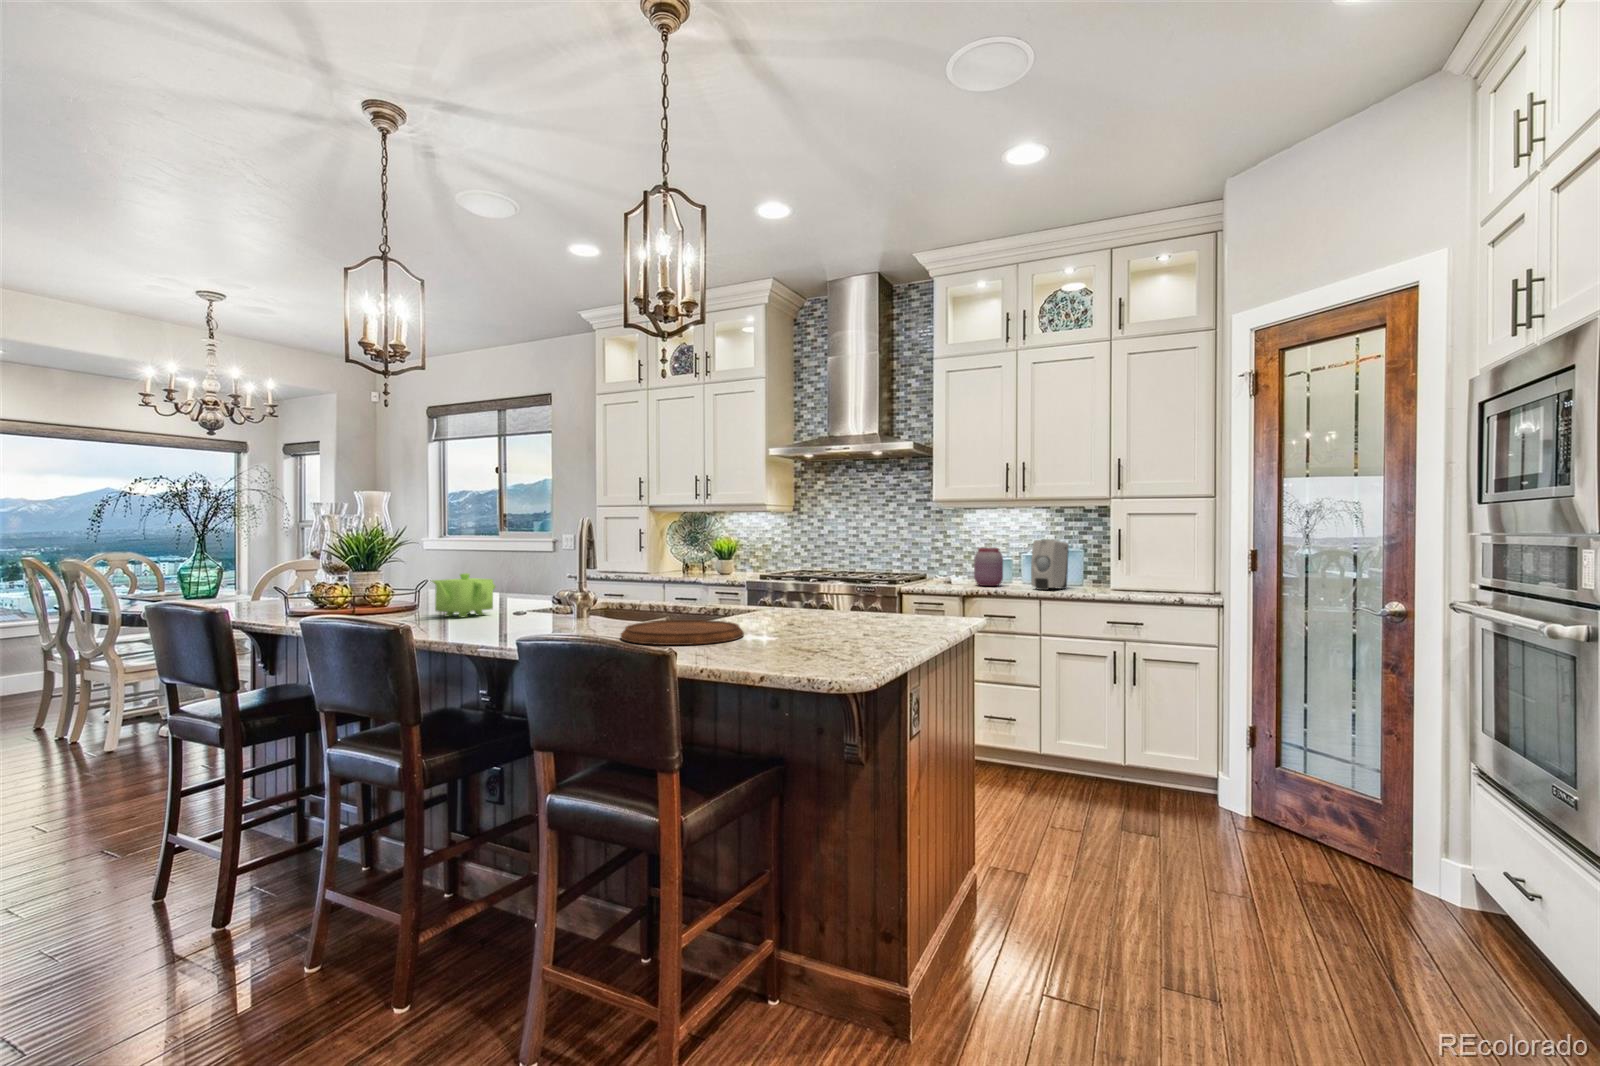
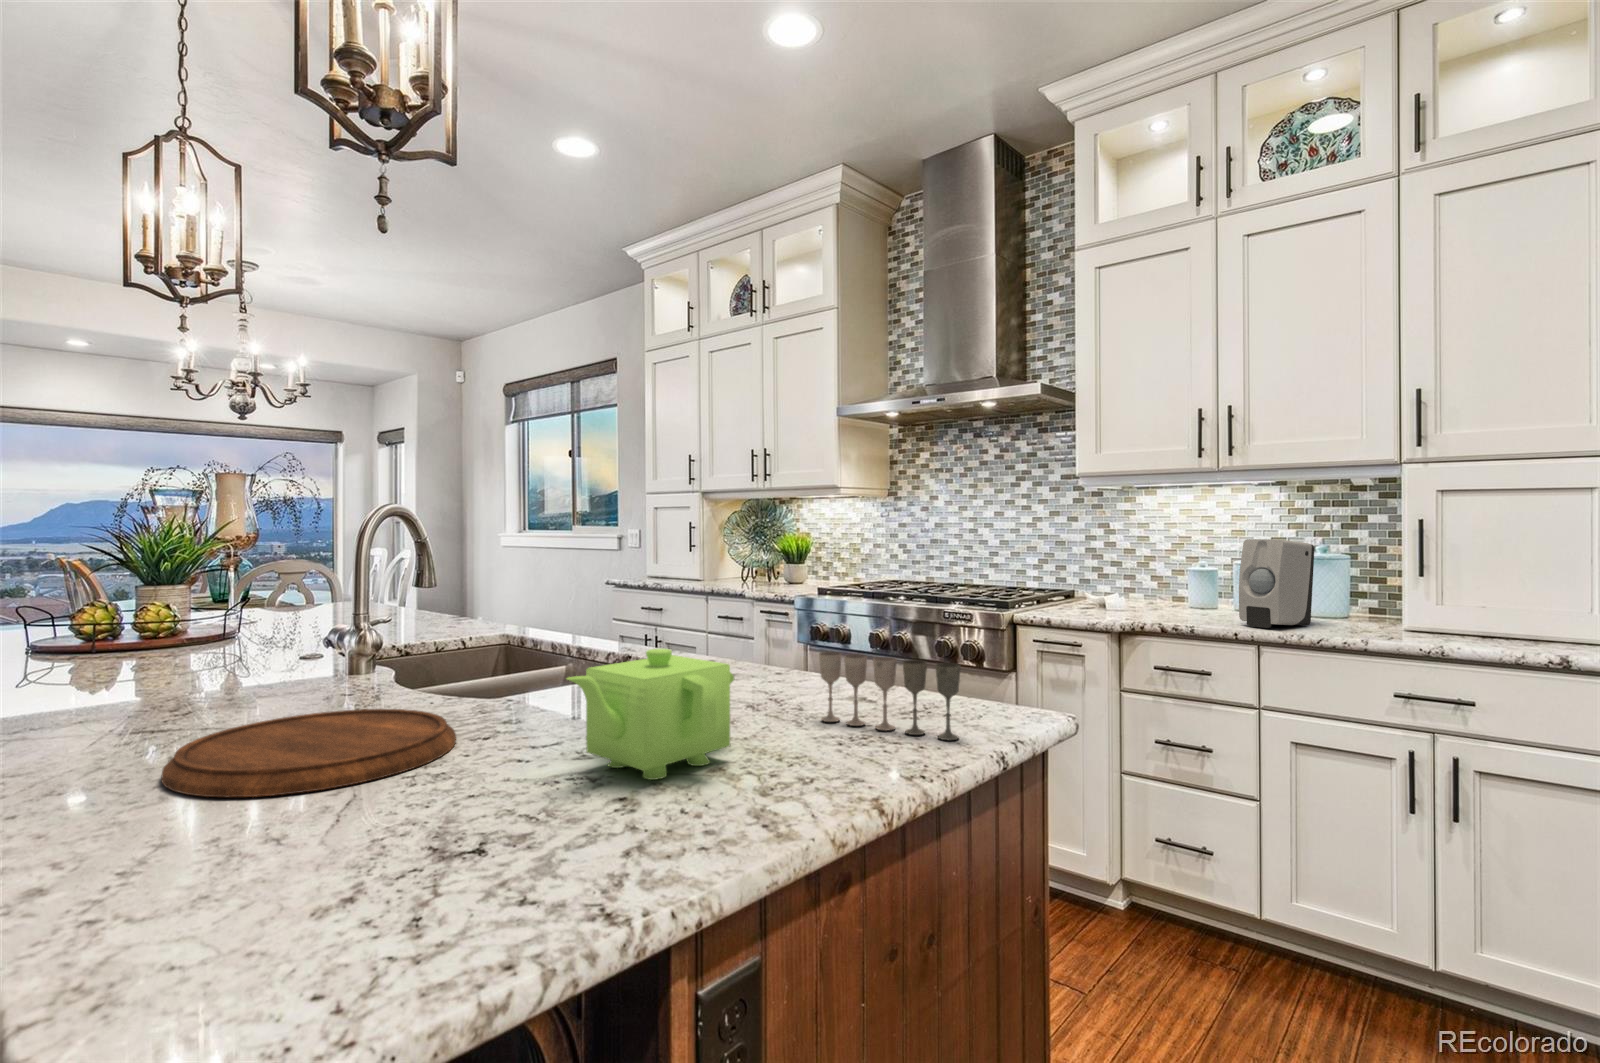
jar: present [974,548,1003,586] -> none [1139,552,1191,617]
teapot: present [432,573,495,618] -> present [567,649,734,780]
wine glass: none [888,588,960,623] -> present [819,652,961,740]

